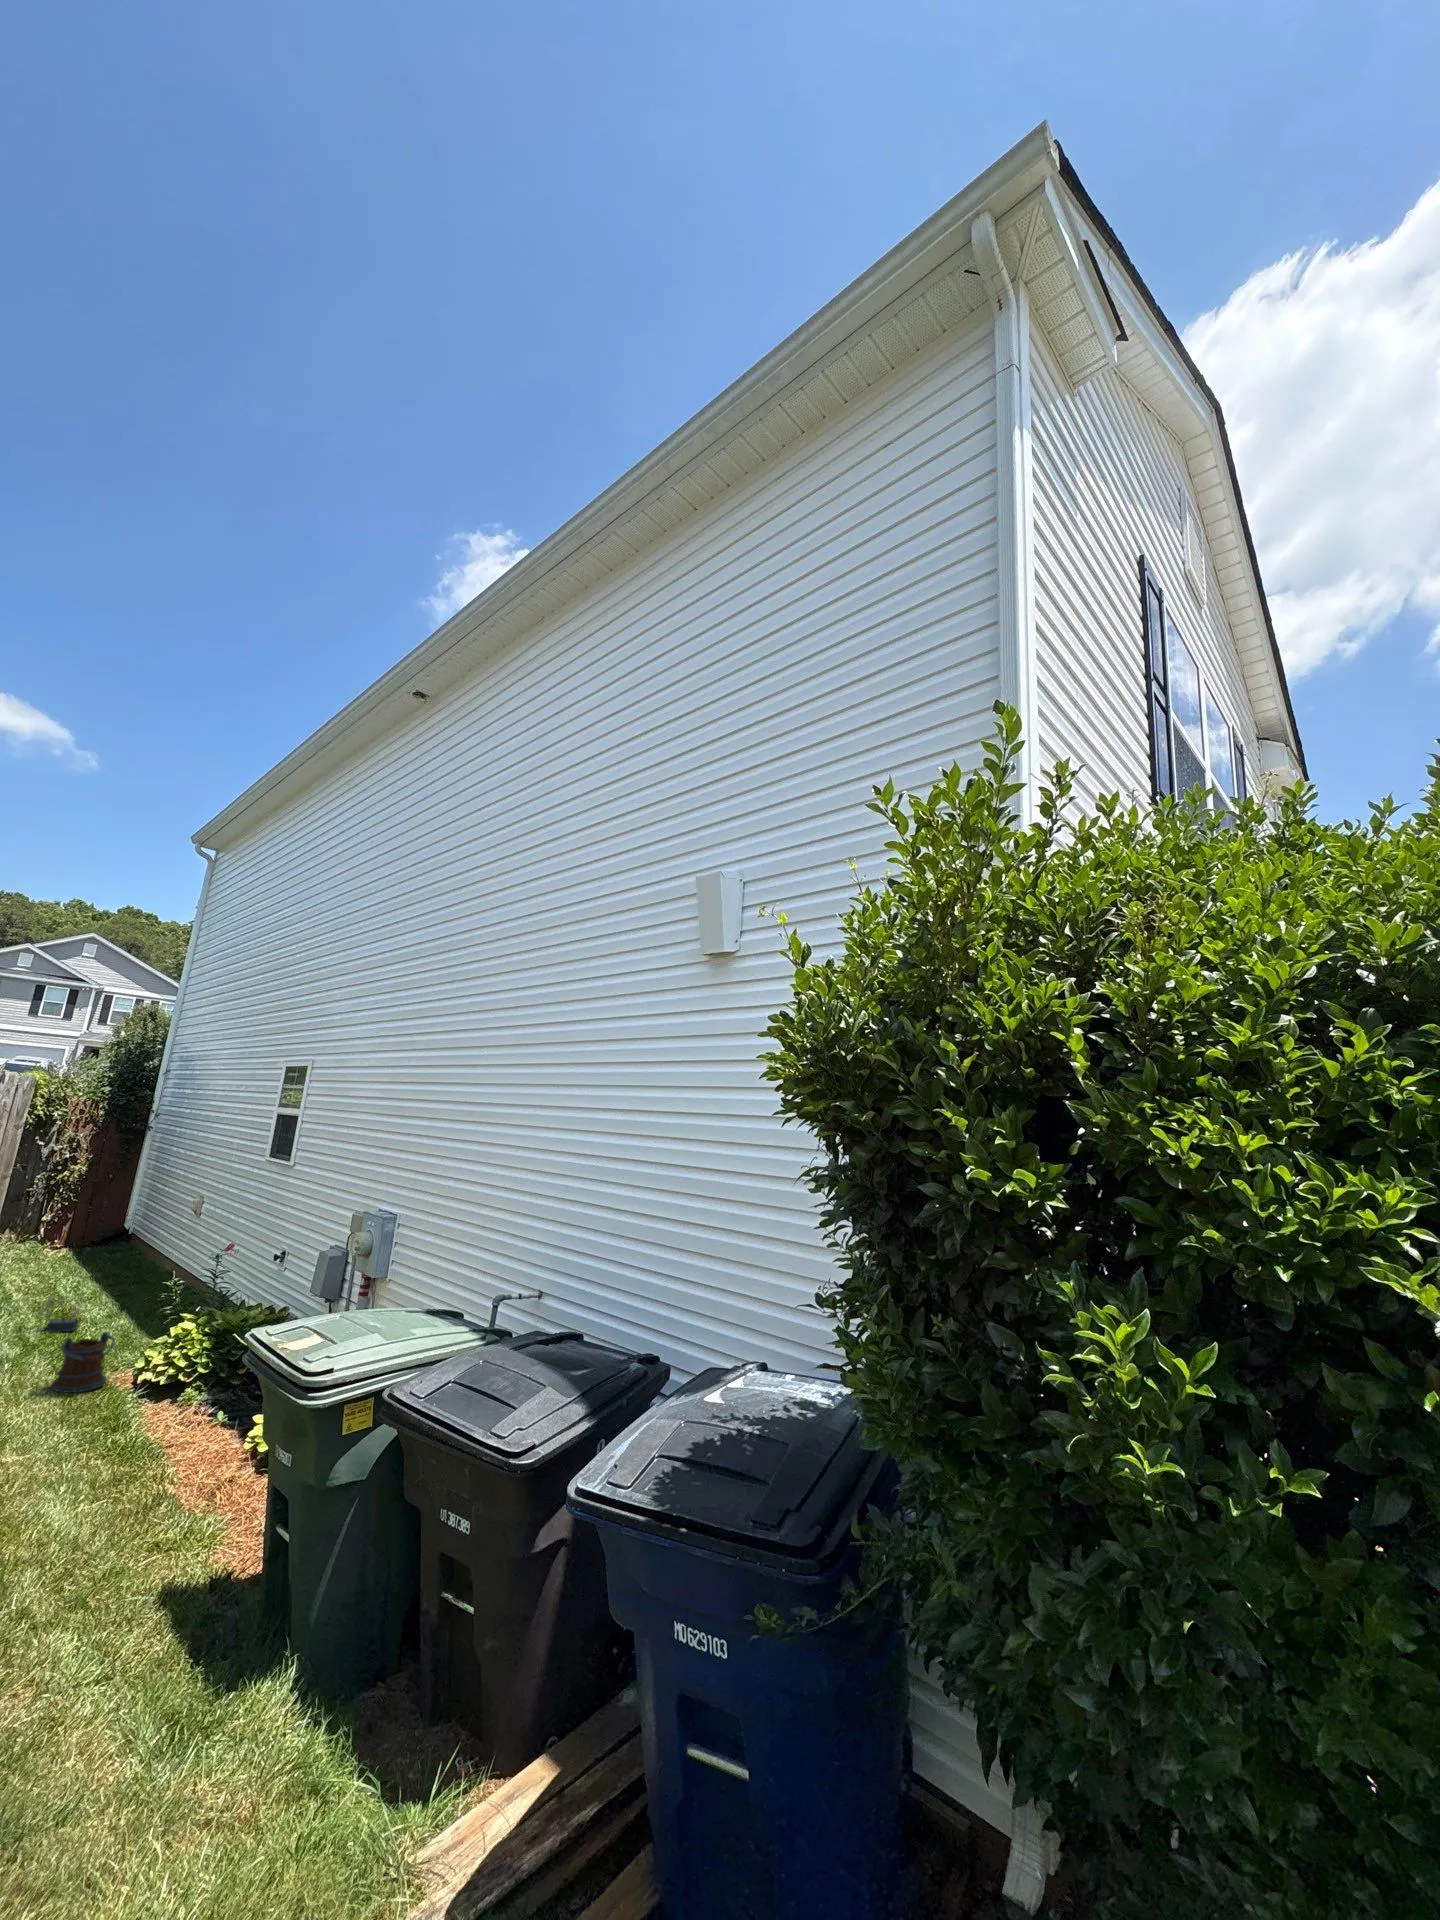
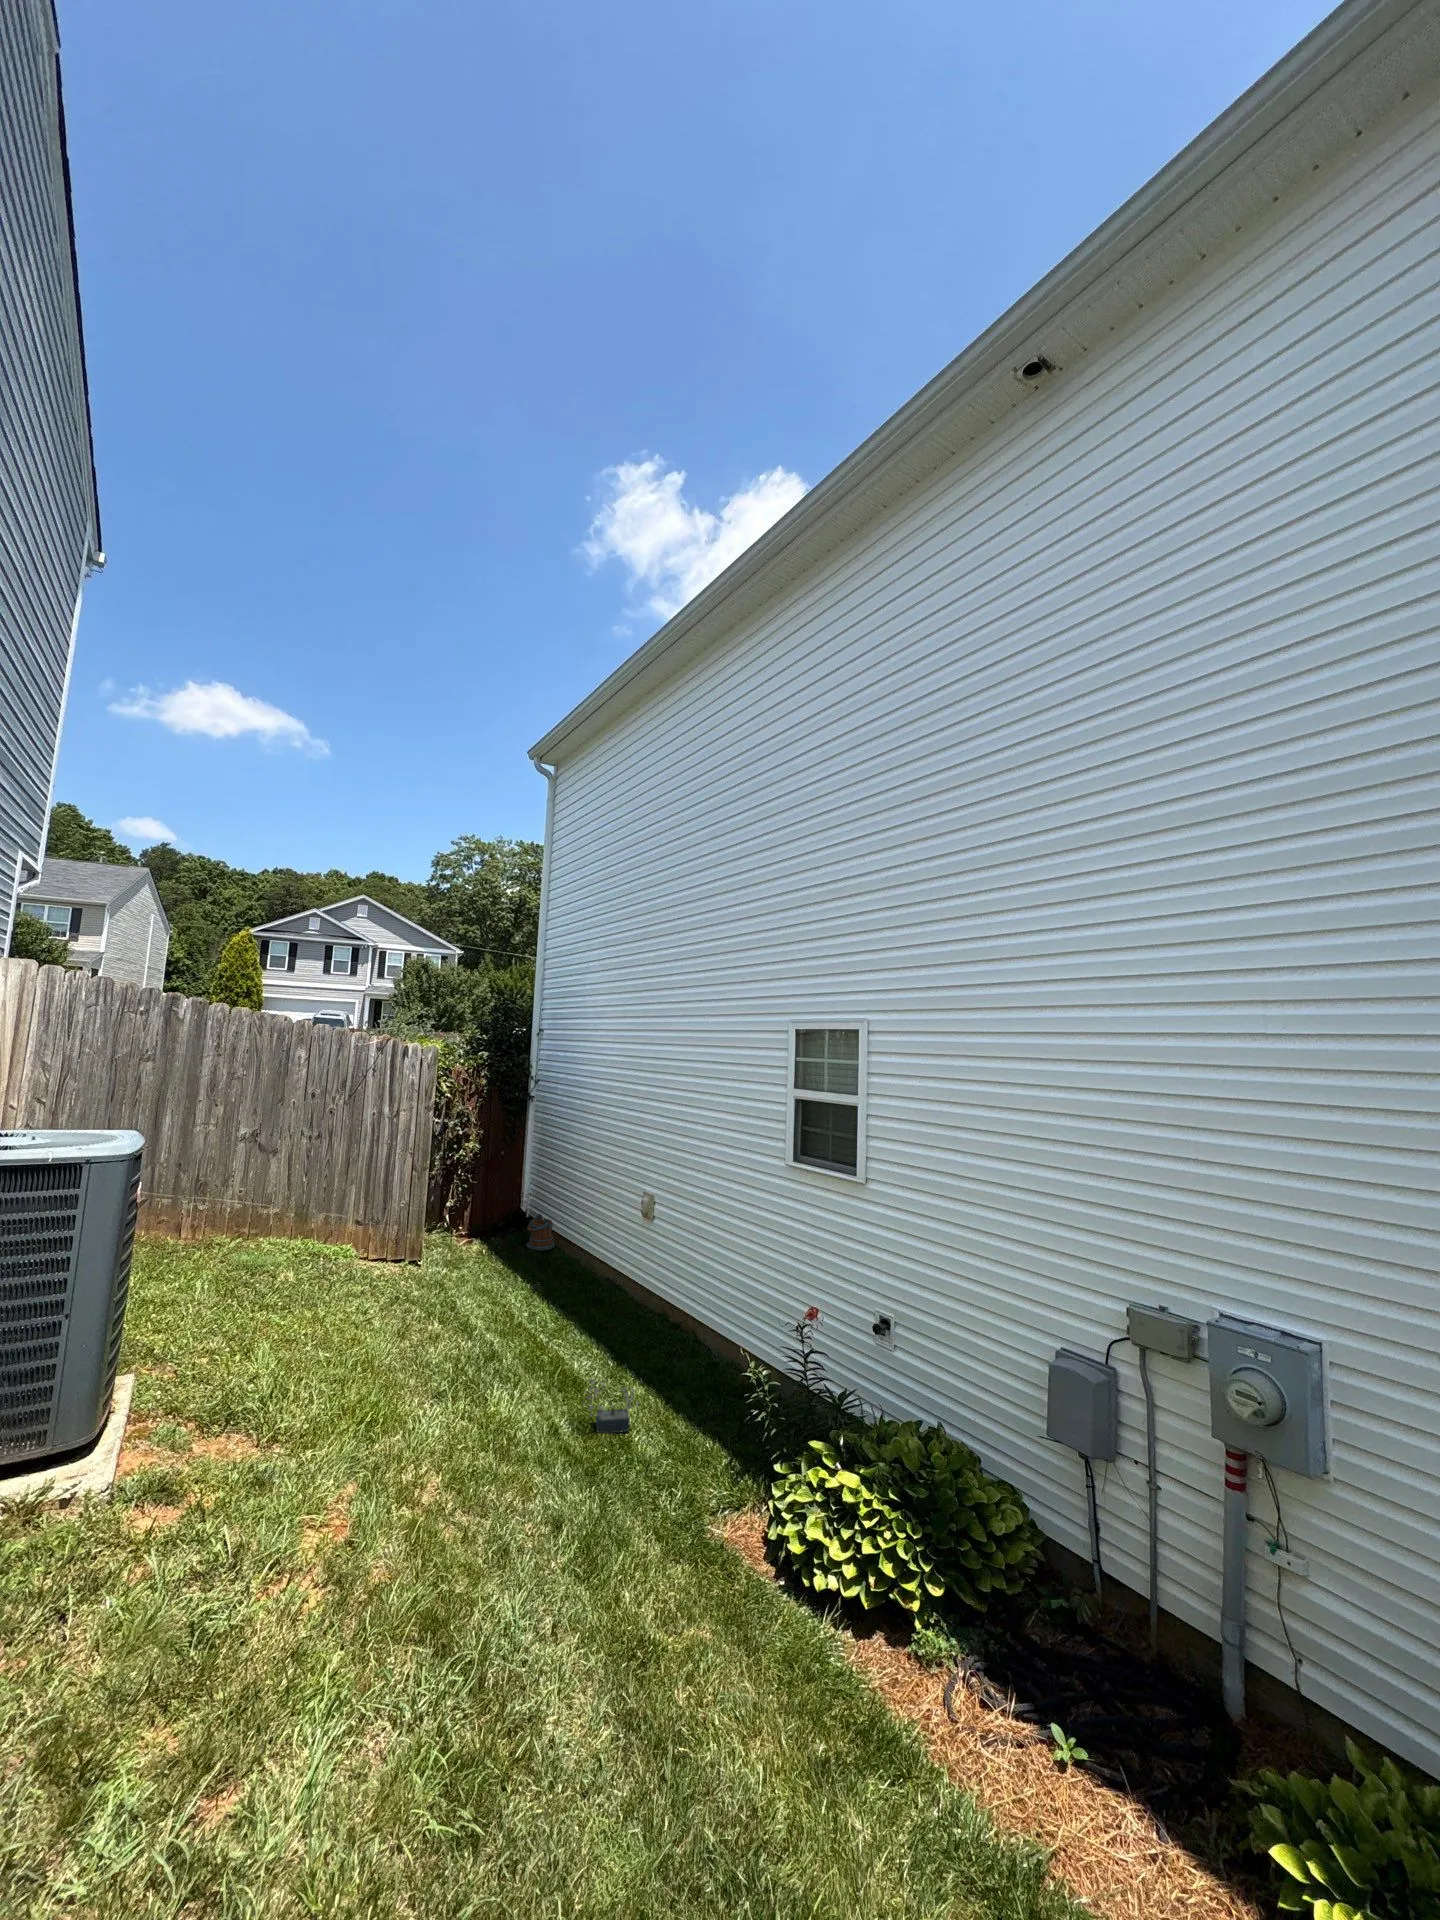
bucket: present [49,1332,115,1393] -> present [526,1214,555,1250]

